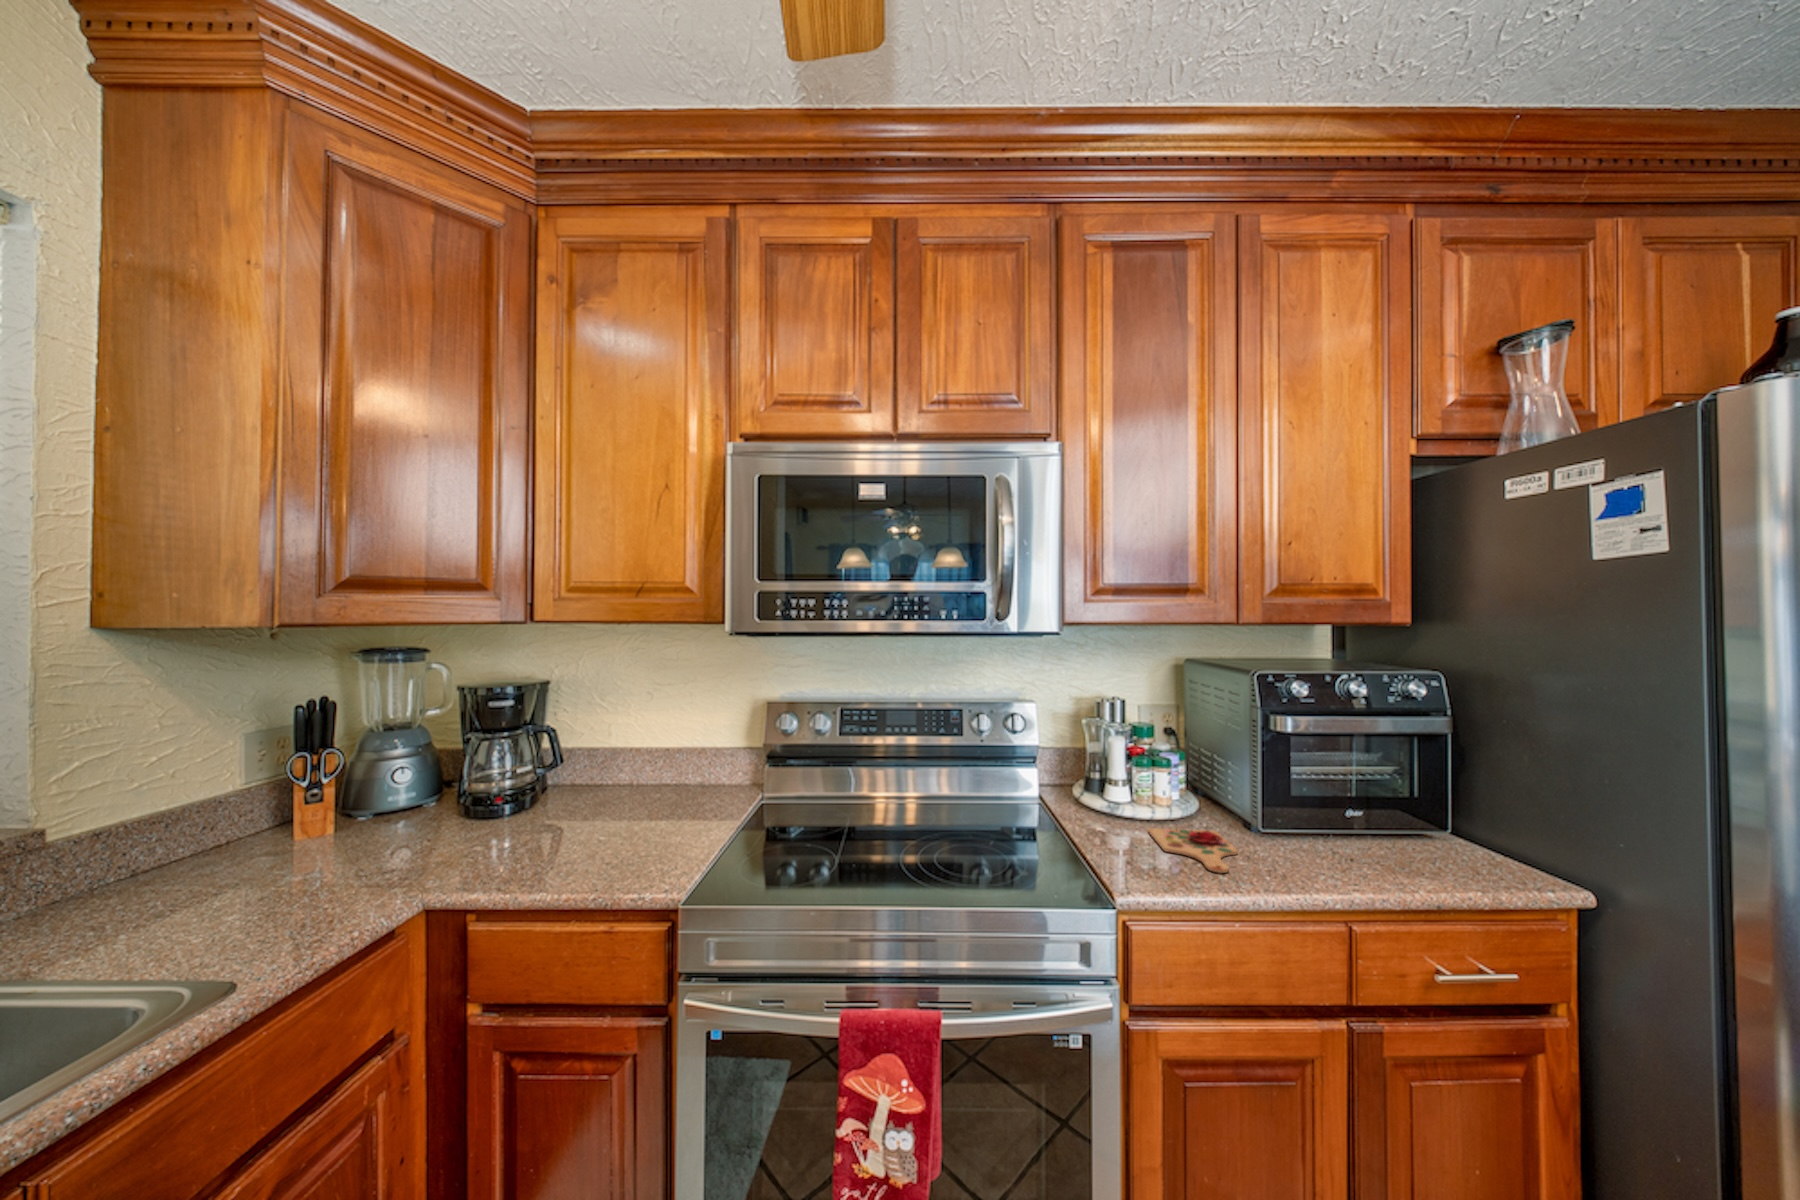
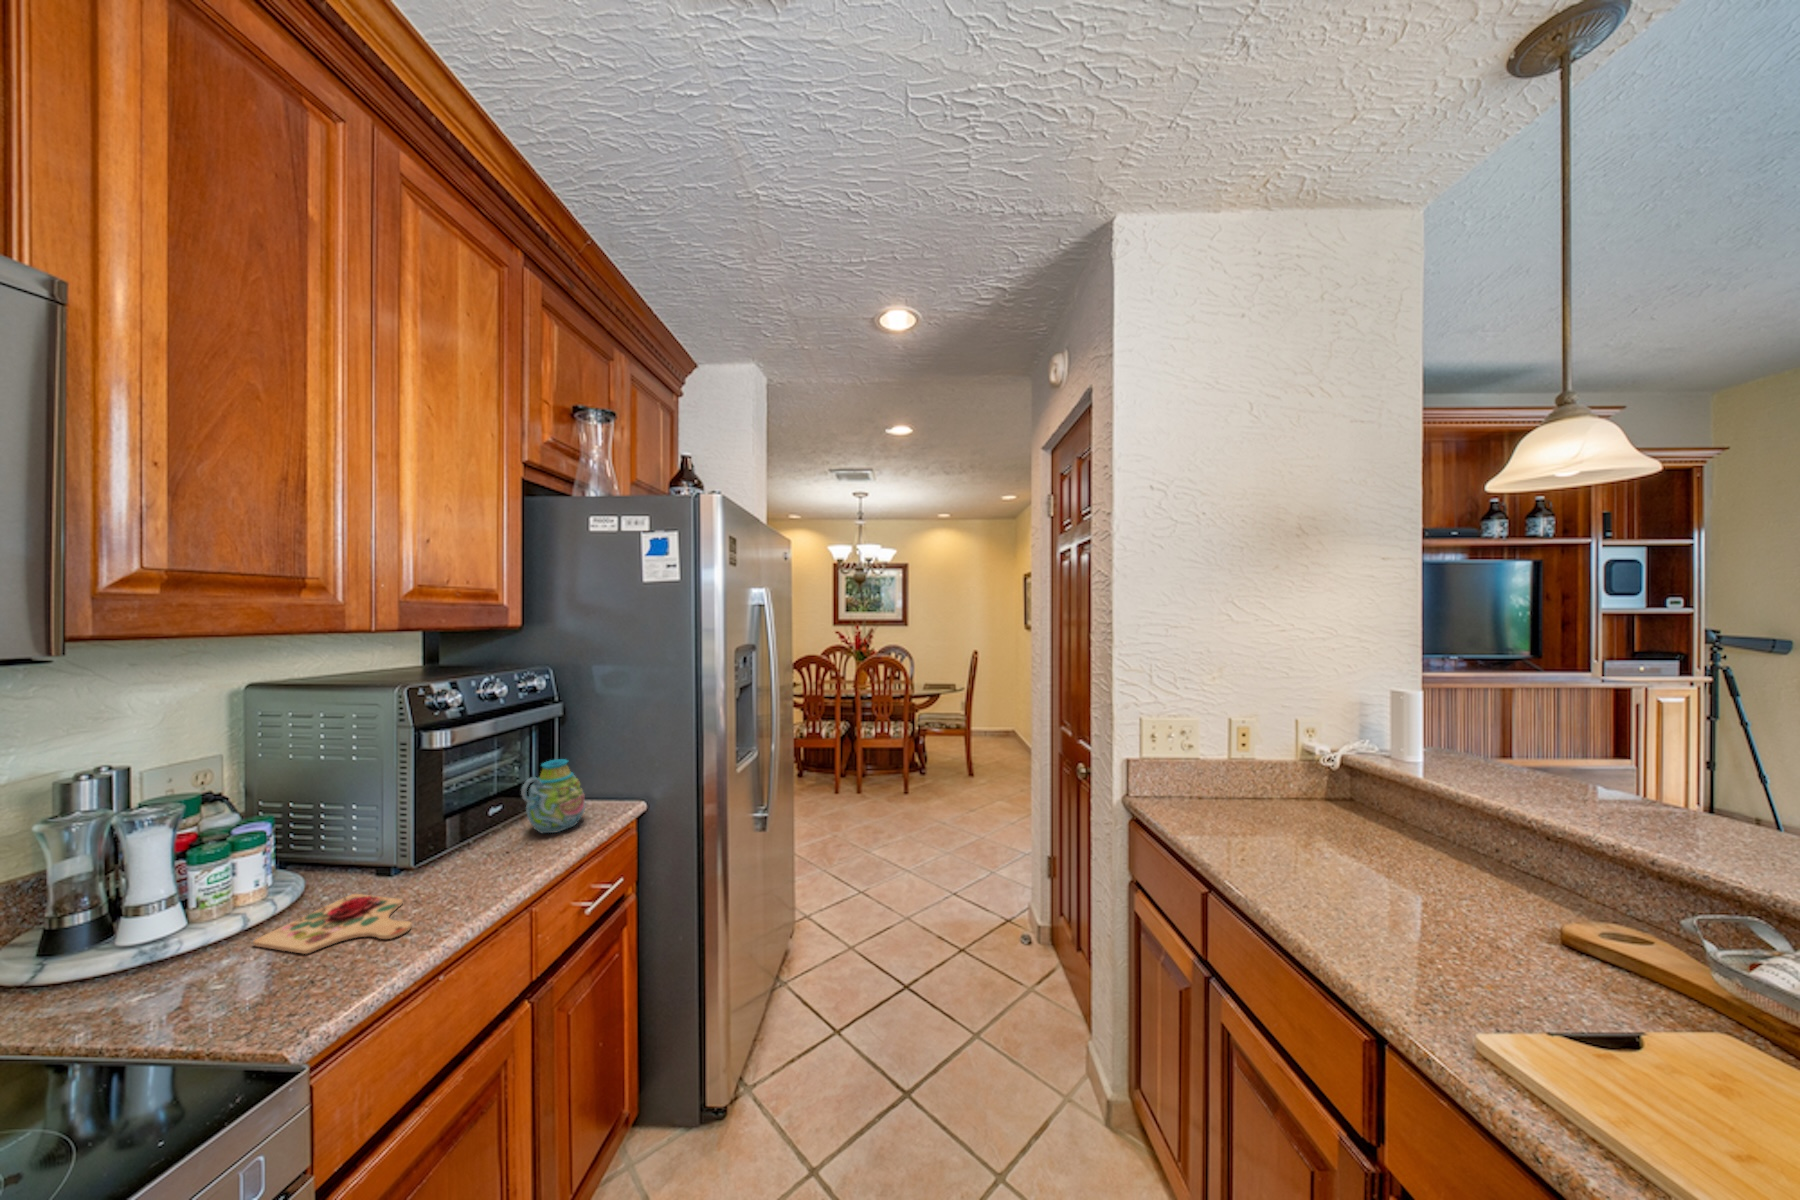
mug: none [1368,781,1463,872] -> present [521,759,586,833]

